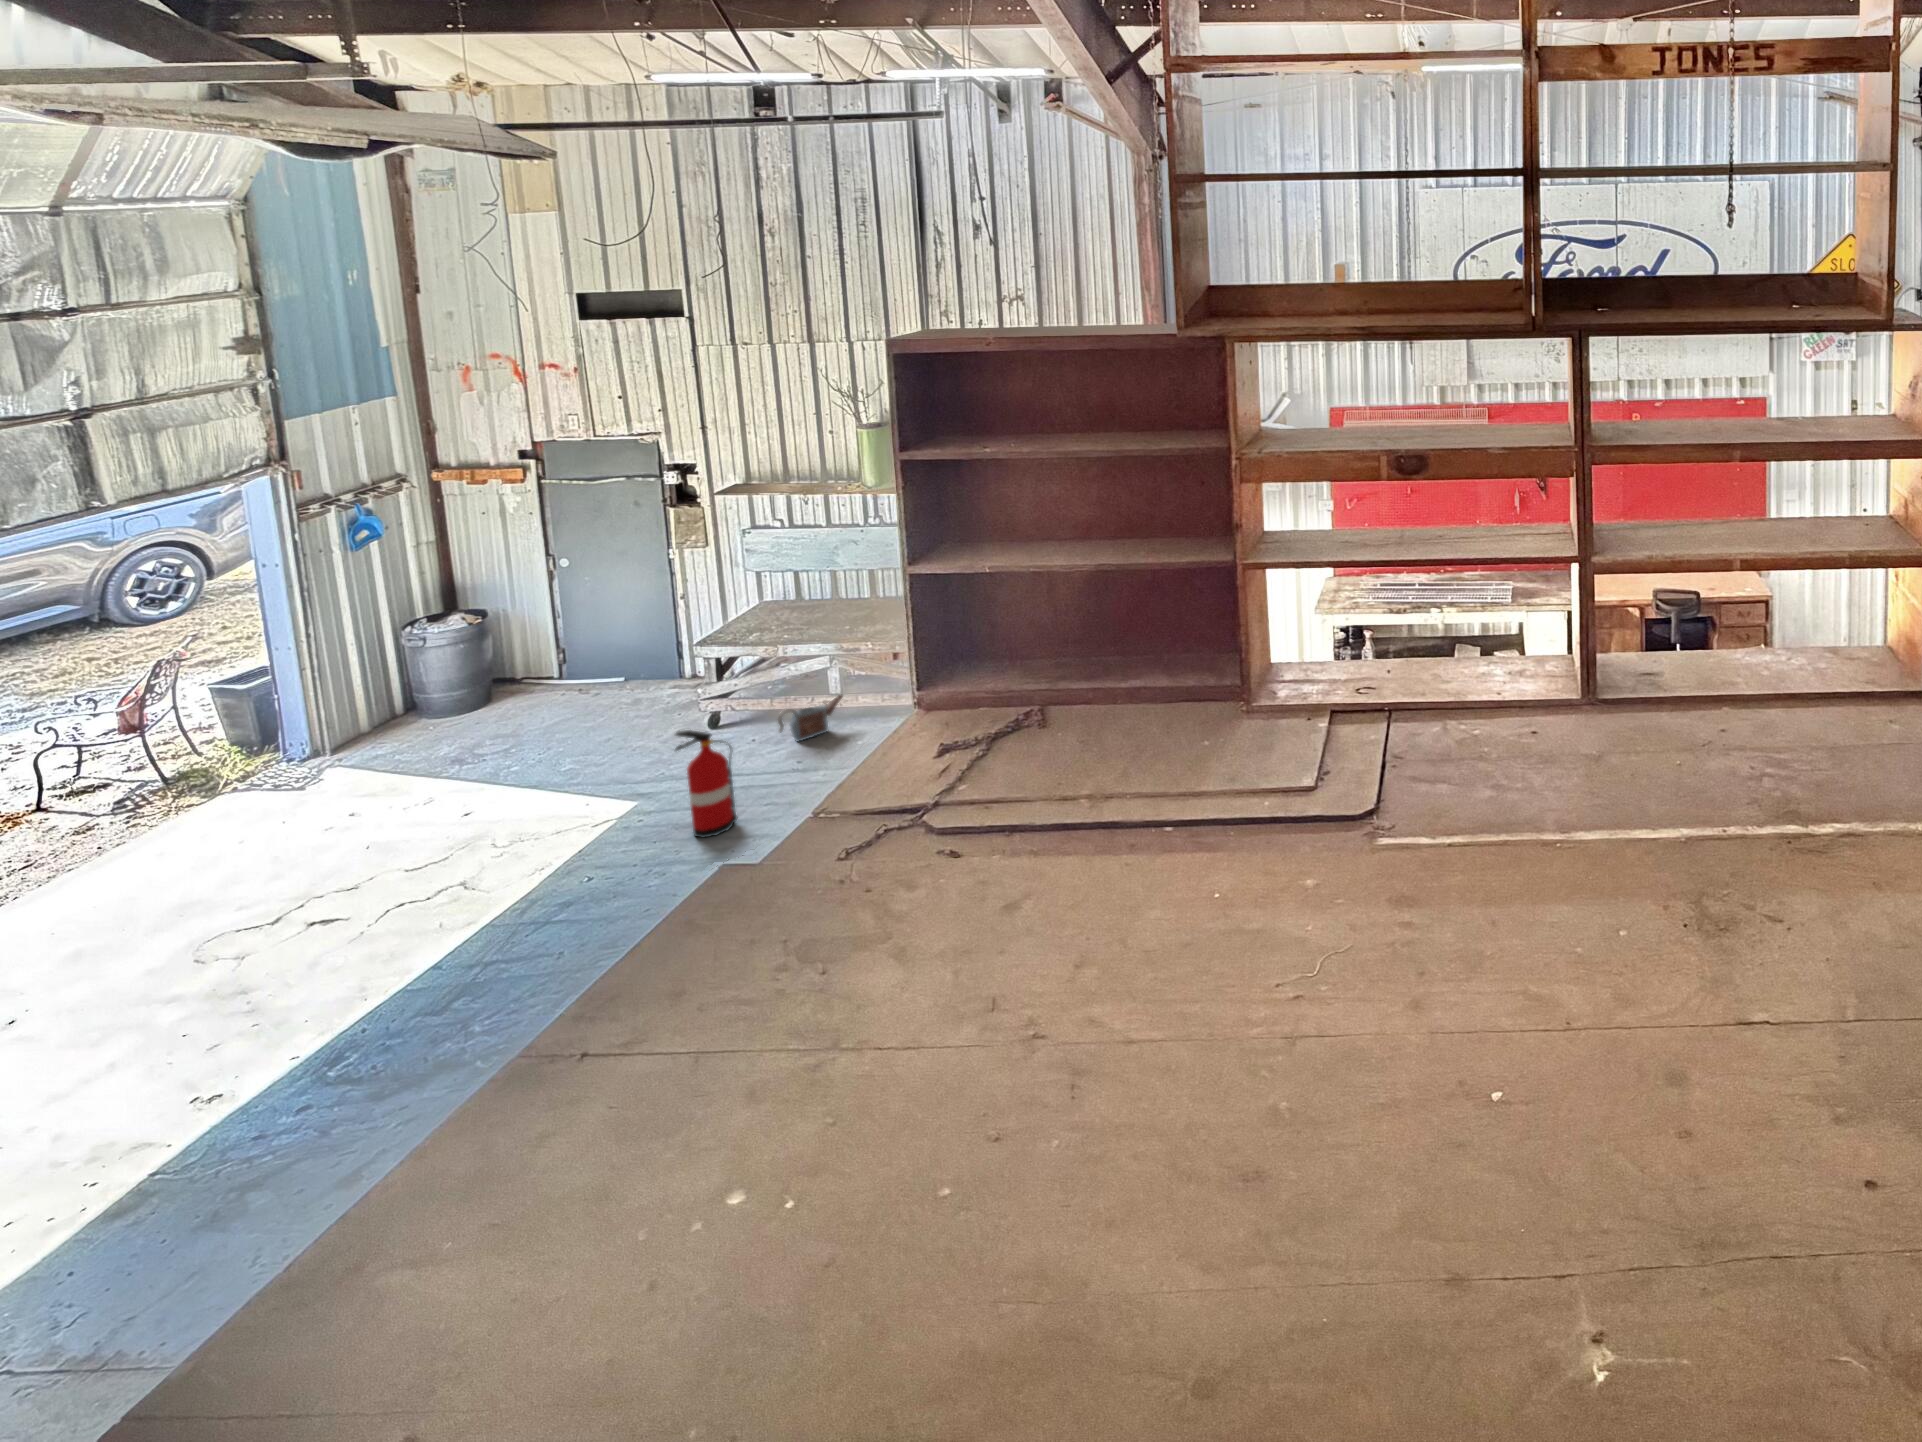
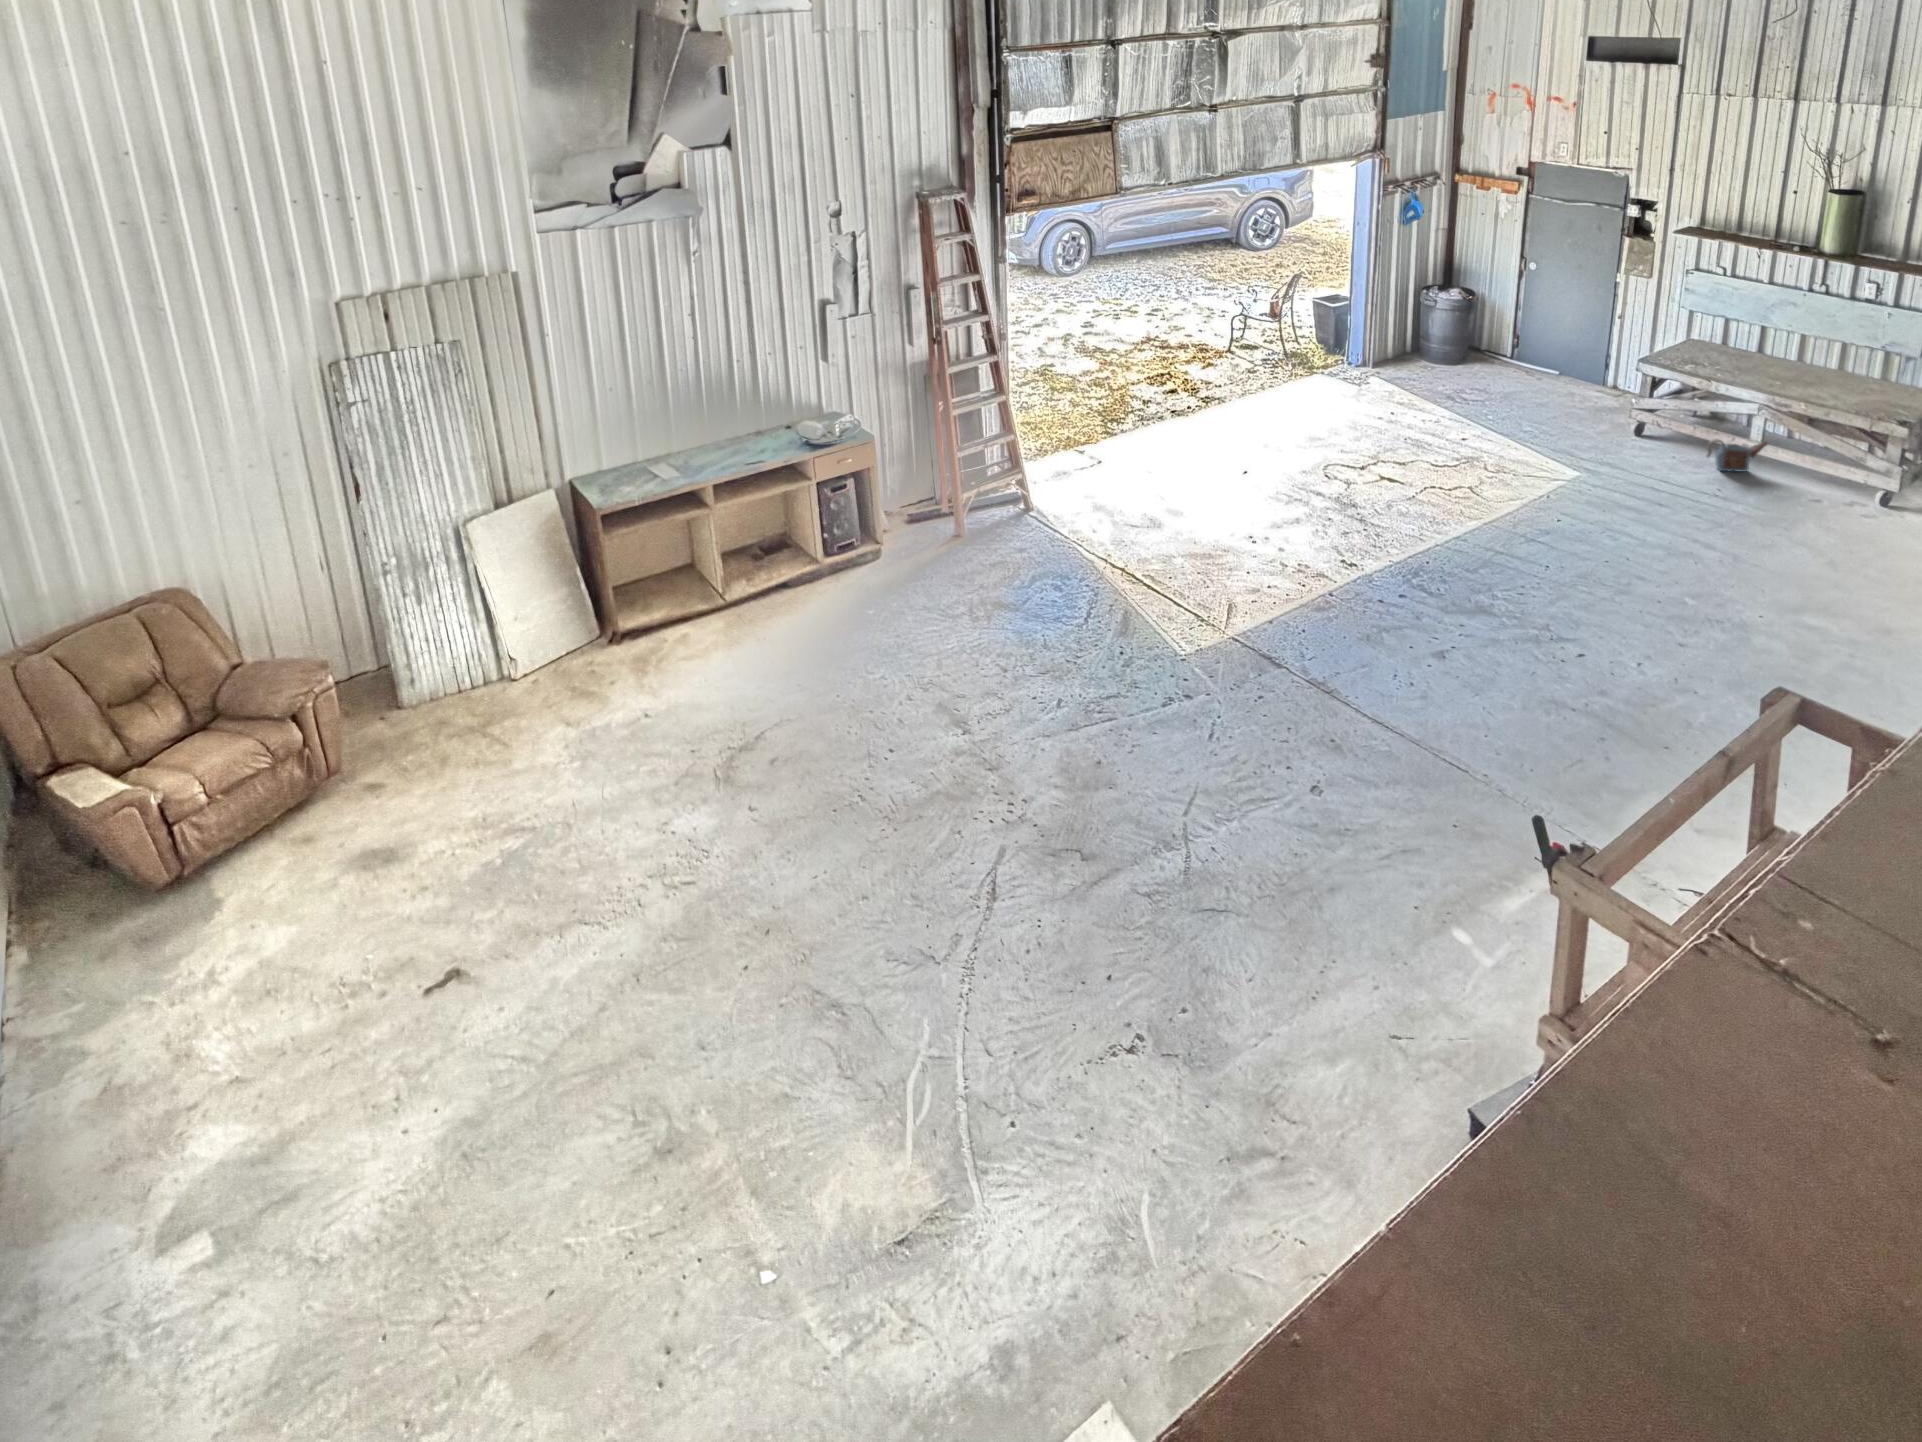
fire extinguisher: present [675,730,738,838] -> none [1642,427,1690,524]

